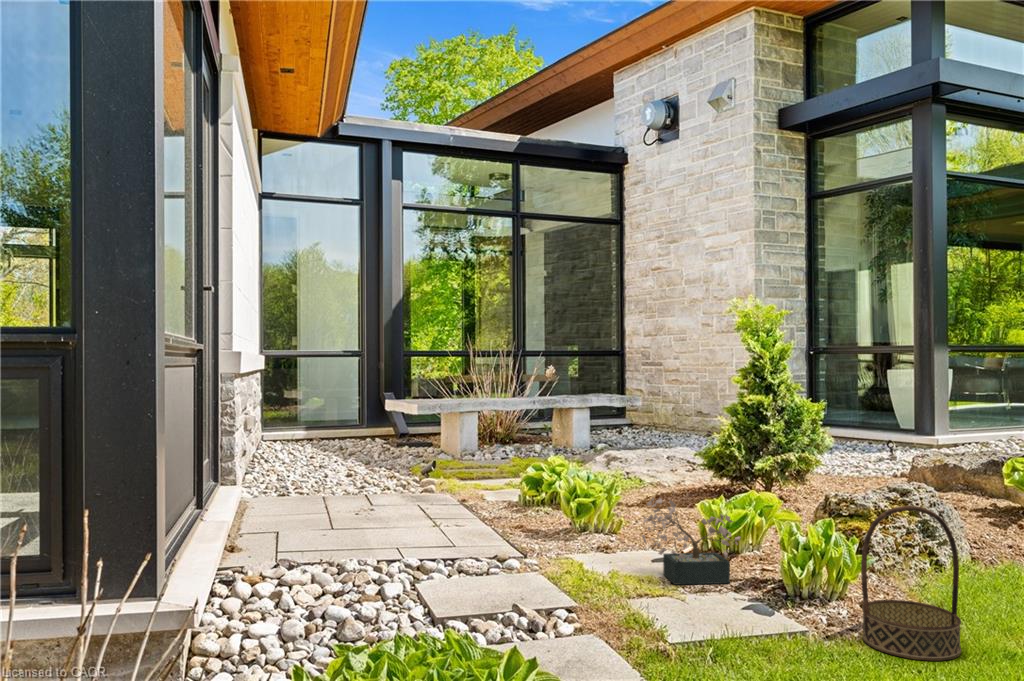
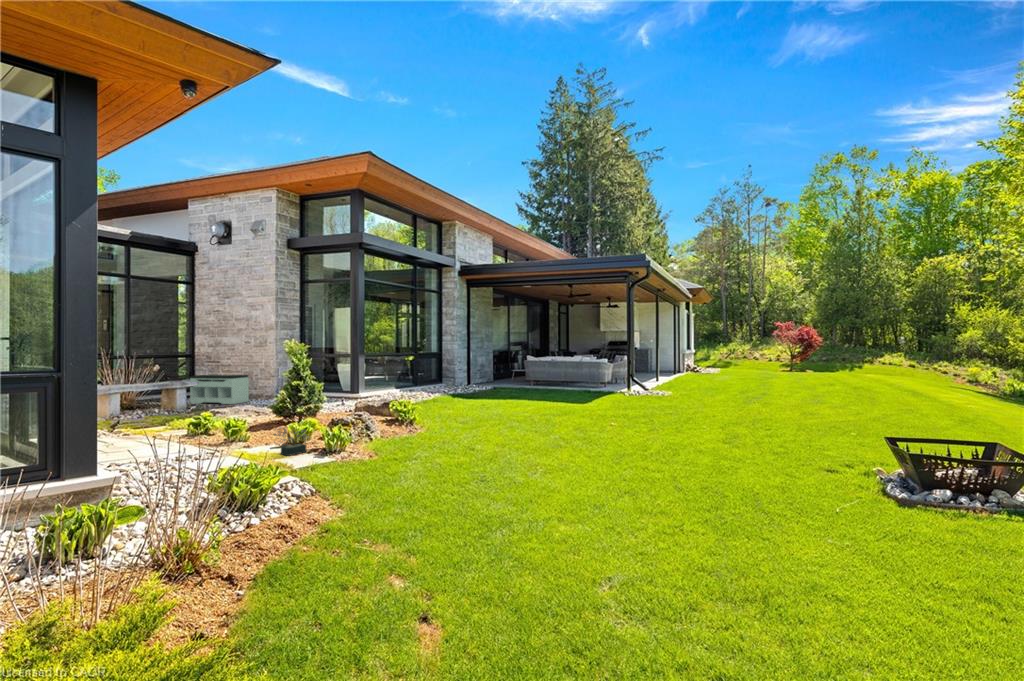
bench: none [614,383,704,439] -> present [190,375,249,404]
basket: present [861,506,961,661] -> none [353,417,379,459]

